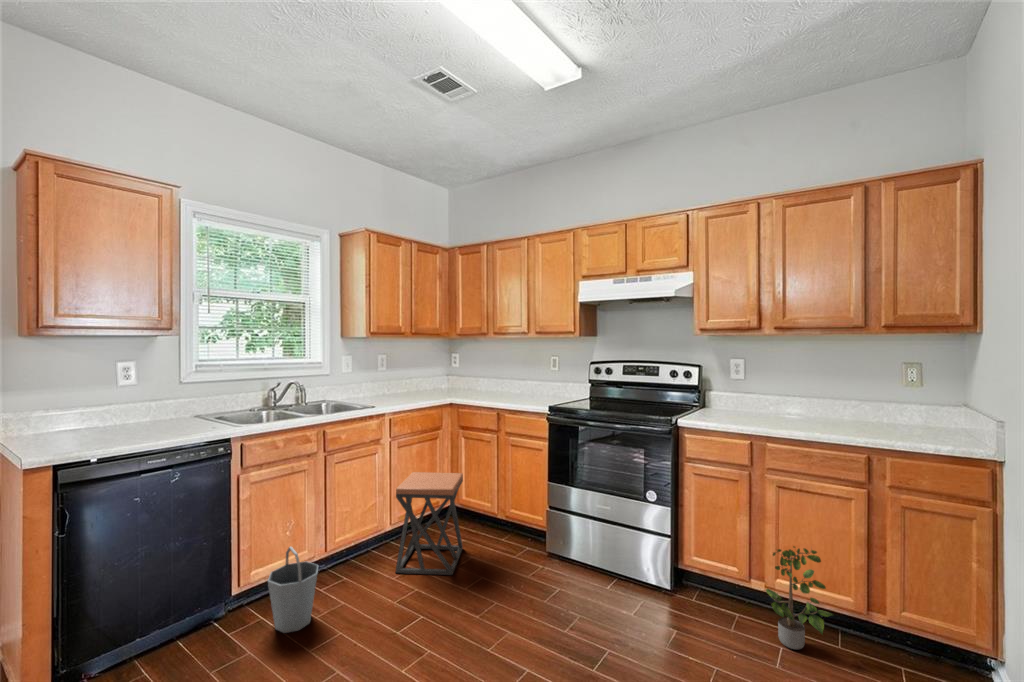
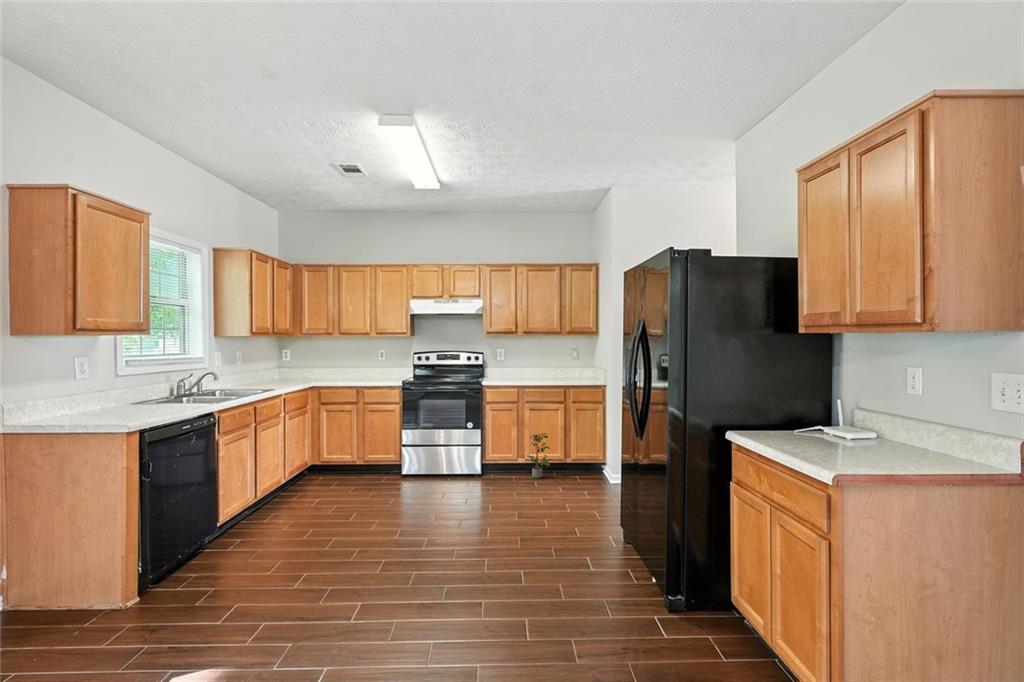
stool: present [396,472,463,575] -> none [310,430,357,496]
bucket: present [268,547,318,633] -> none [273,471,305,520]

